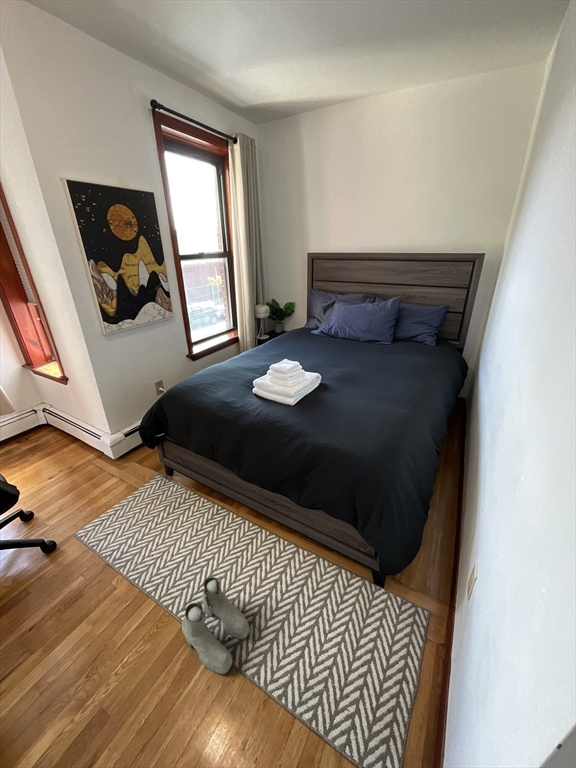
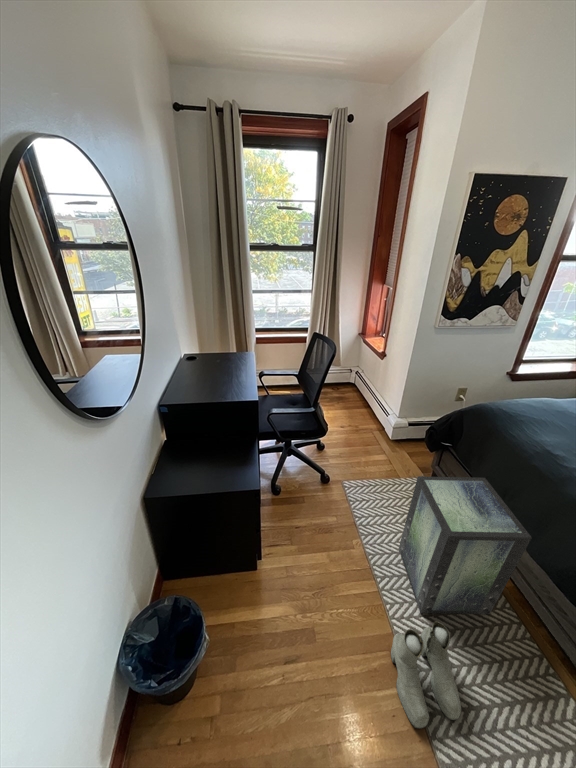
storage box: none [140,444,244,586] -> present [399,477,532,614]

